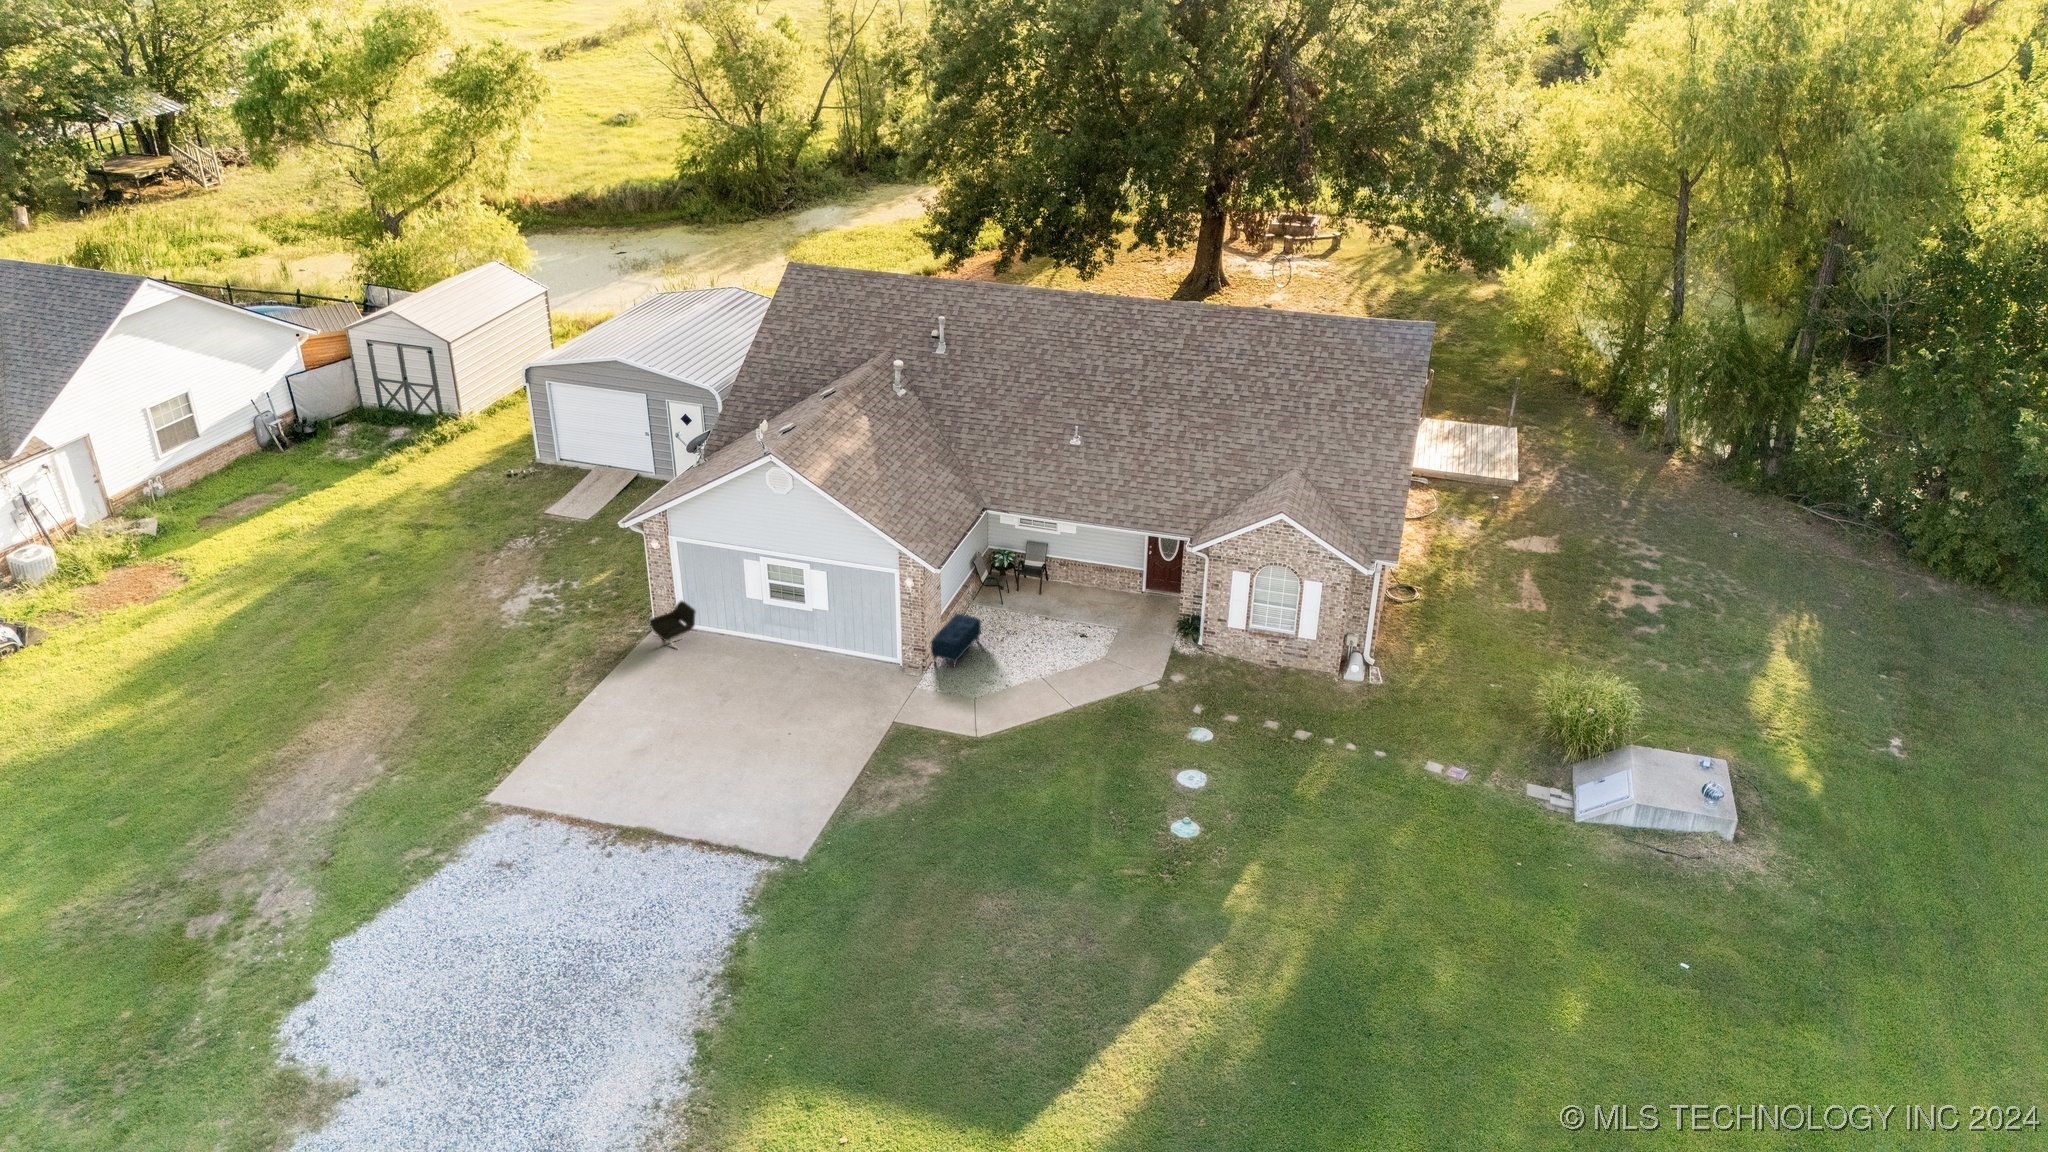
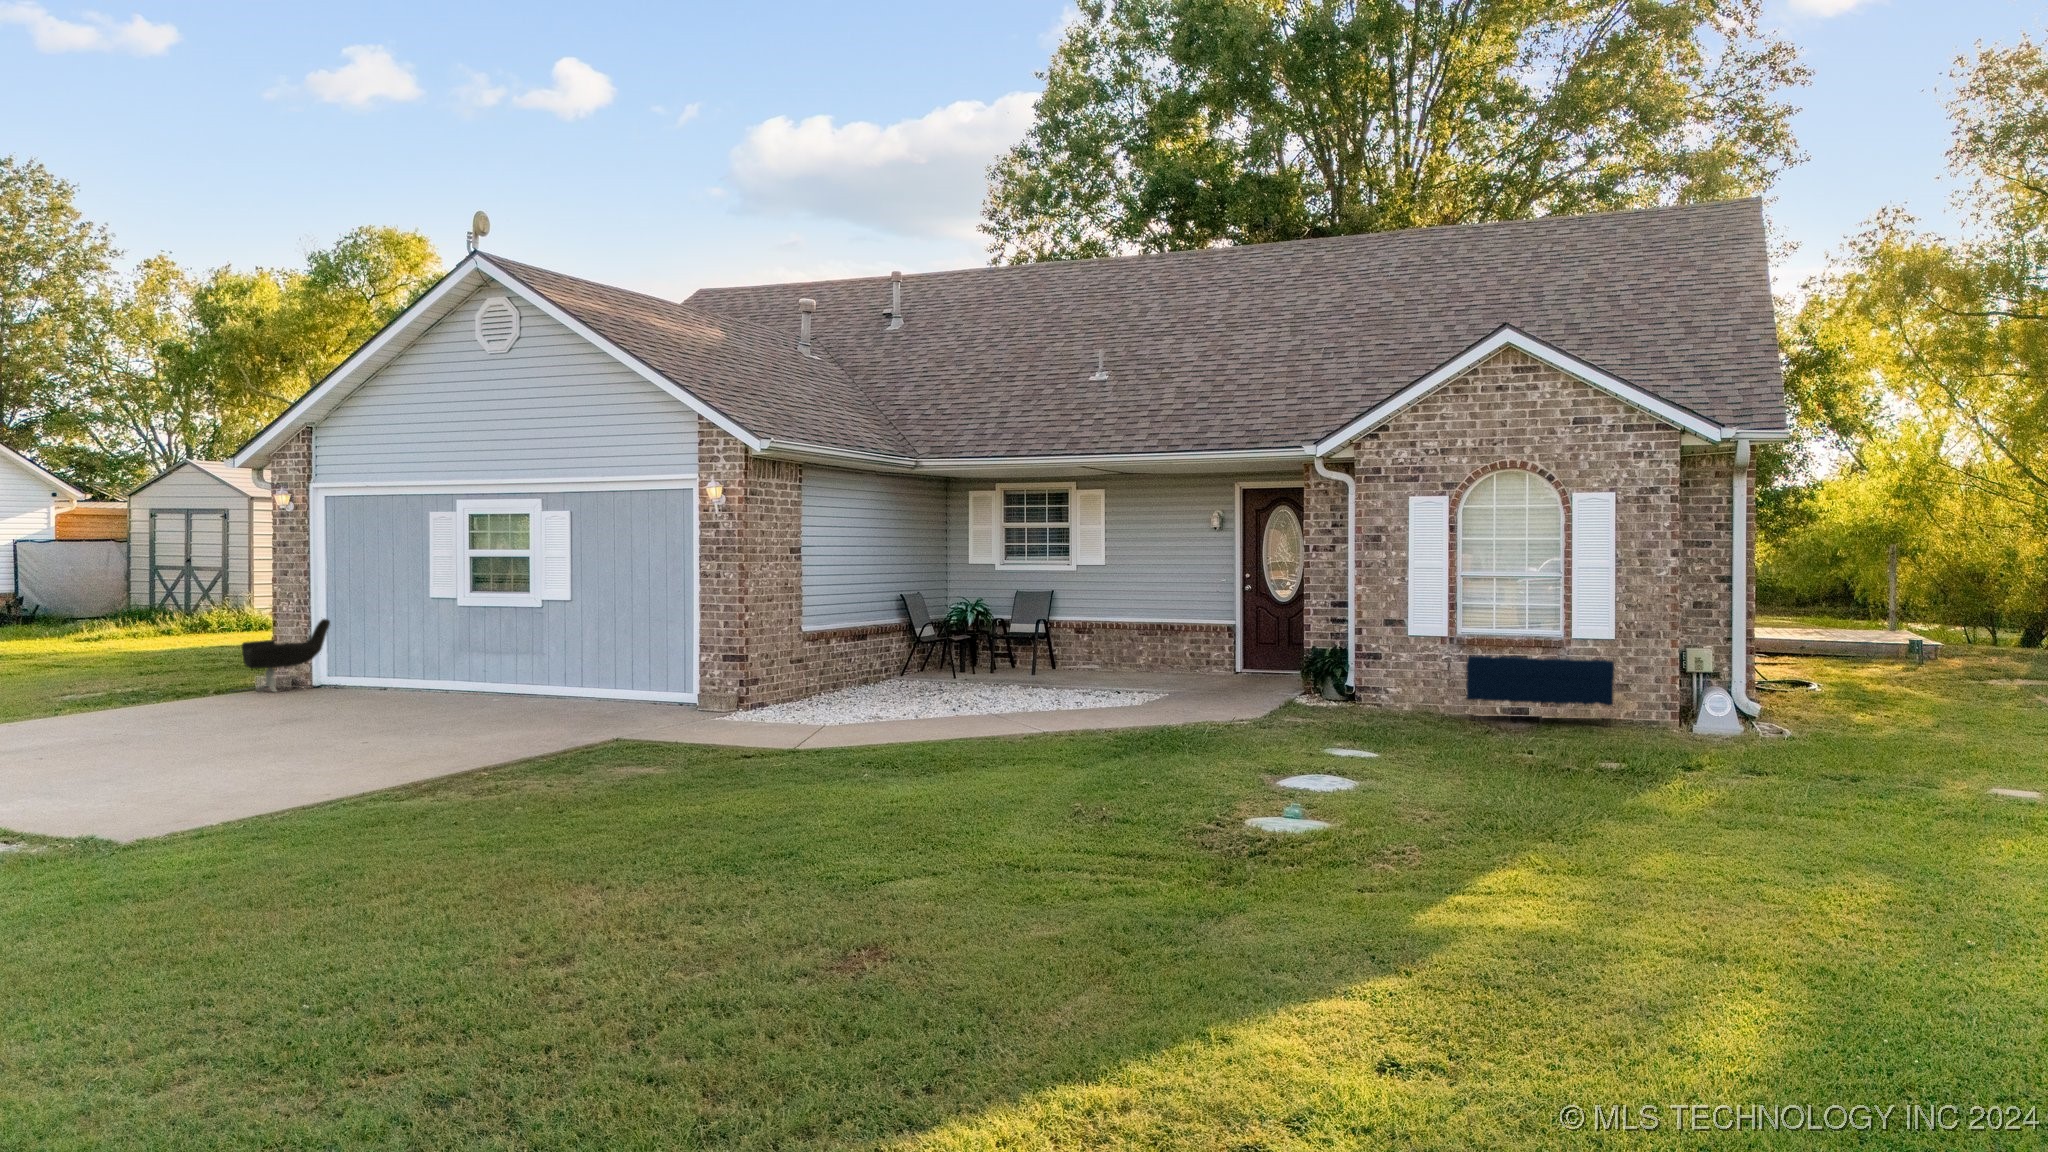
bench: present [931,614,981,667] -> present [1466,656,1614,727]

